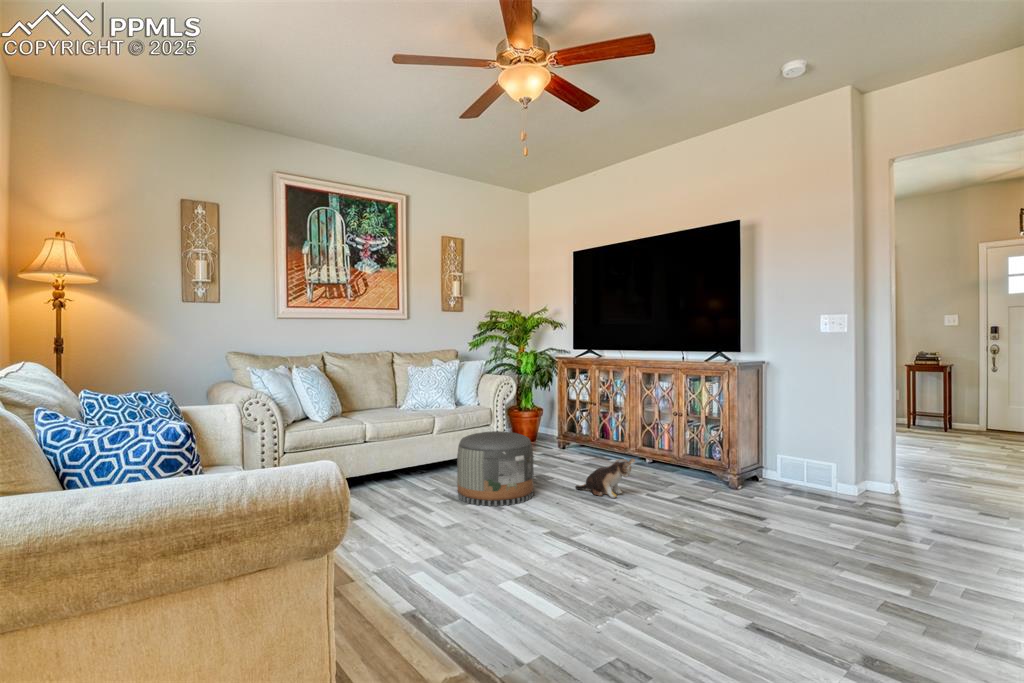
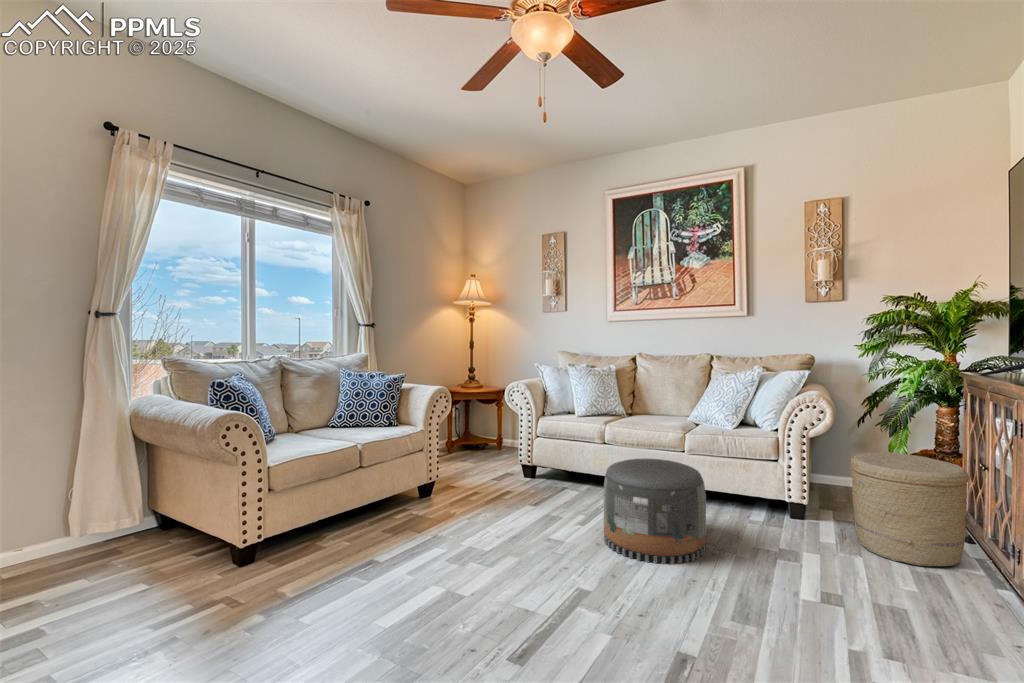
woven basket: none [534,406,587,464] -> present [850,453,969,566]
plush toy: present [575,459,635,498] -> none [744,559,790,626]

